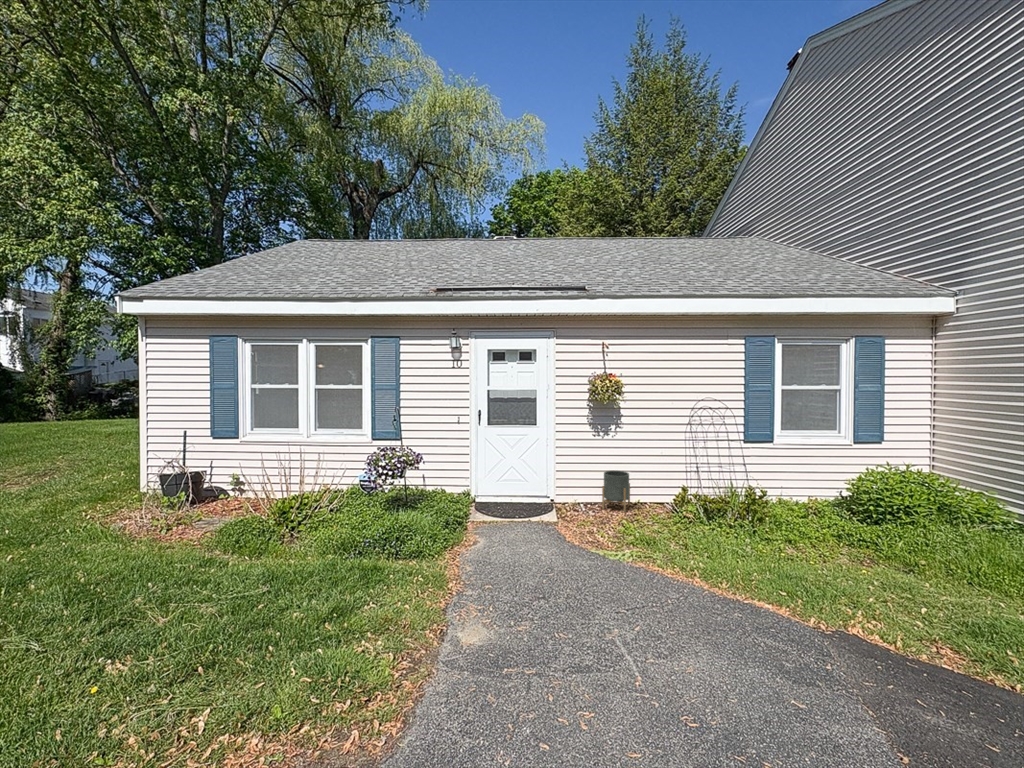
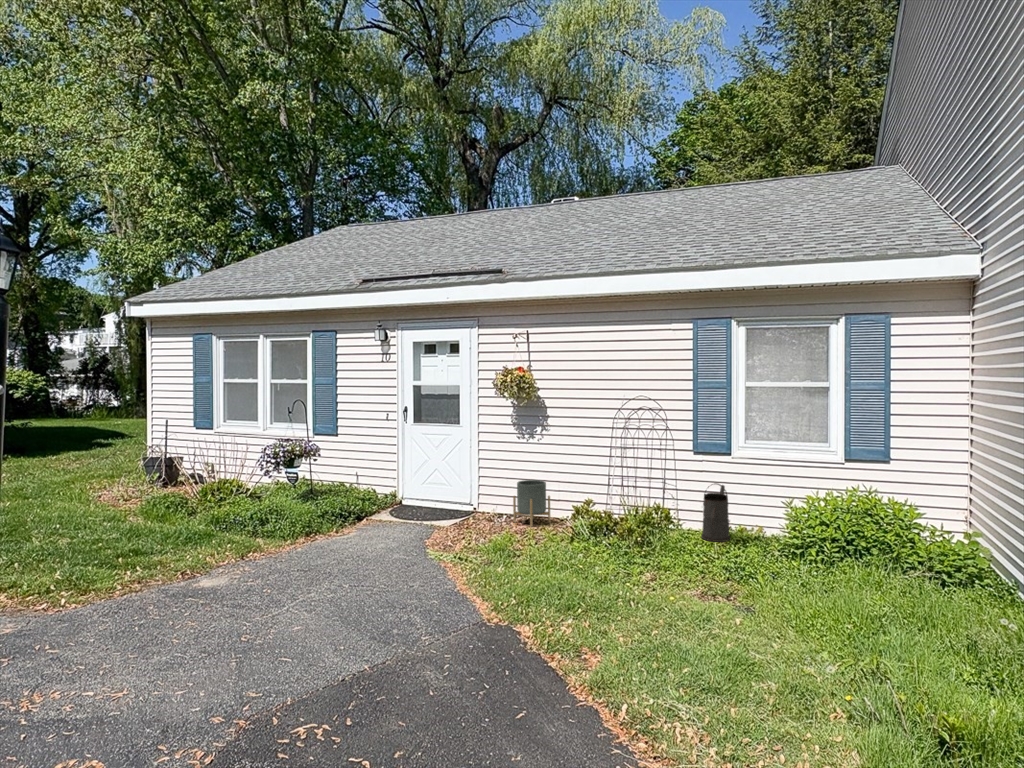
watering can: none [770,465,801,511] -> present [701,483,731,542]

